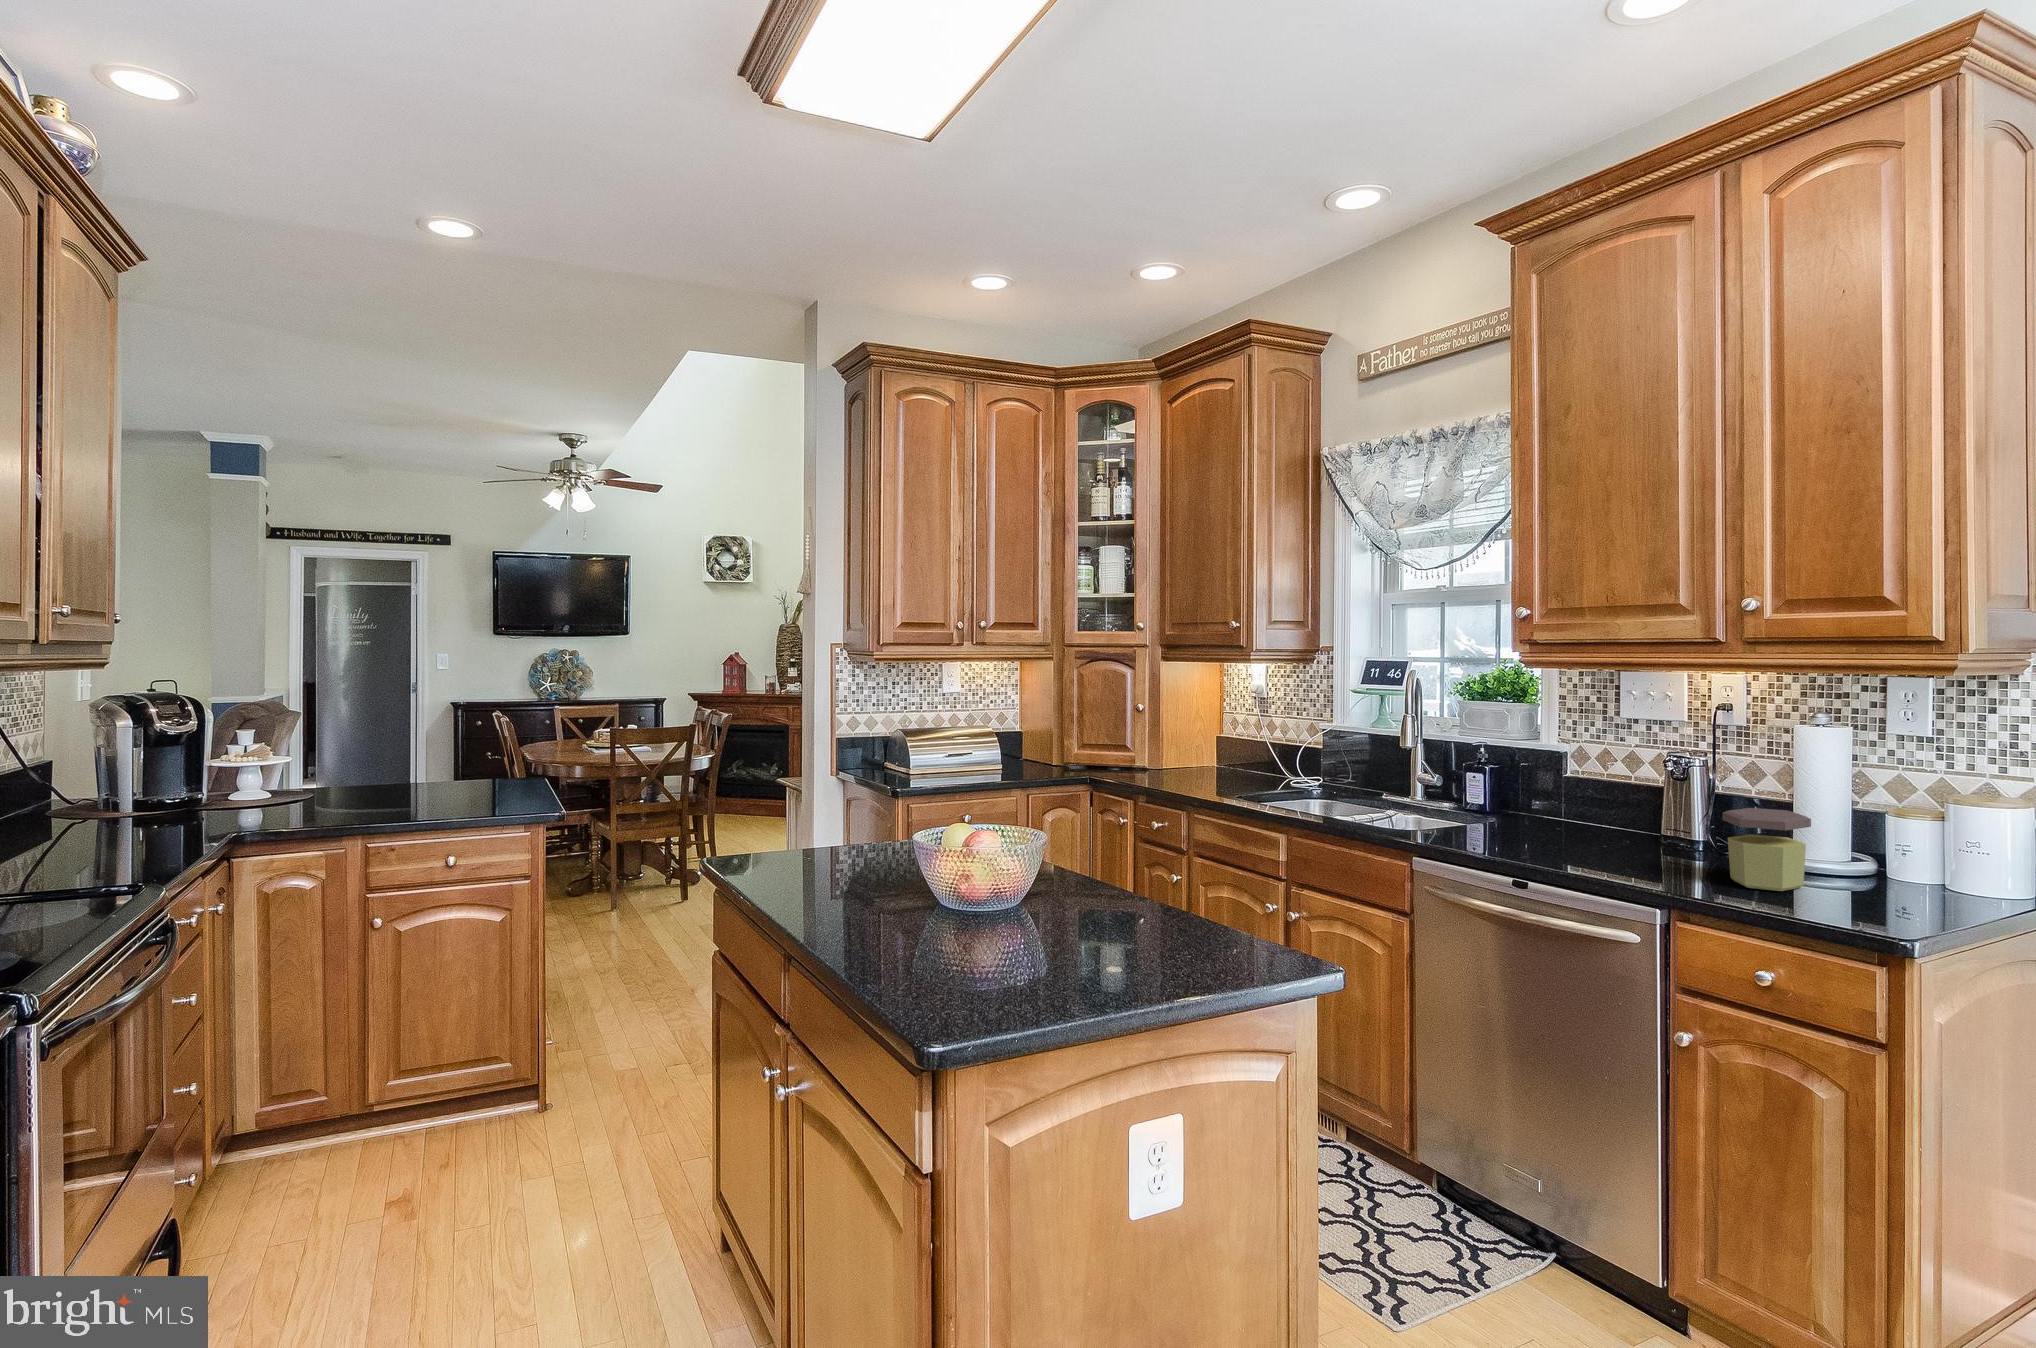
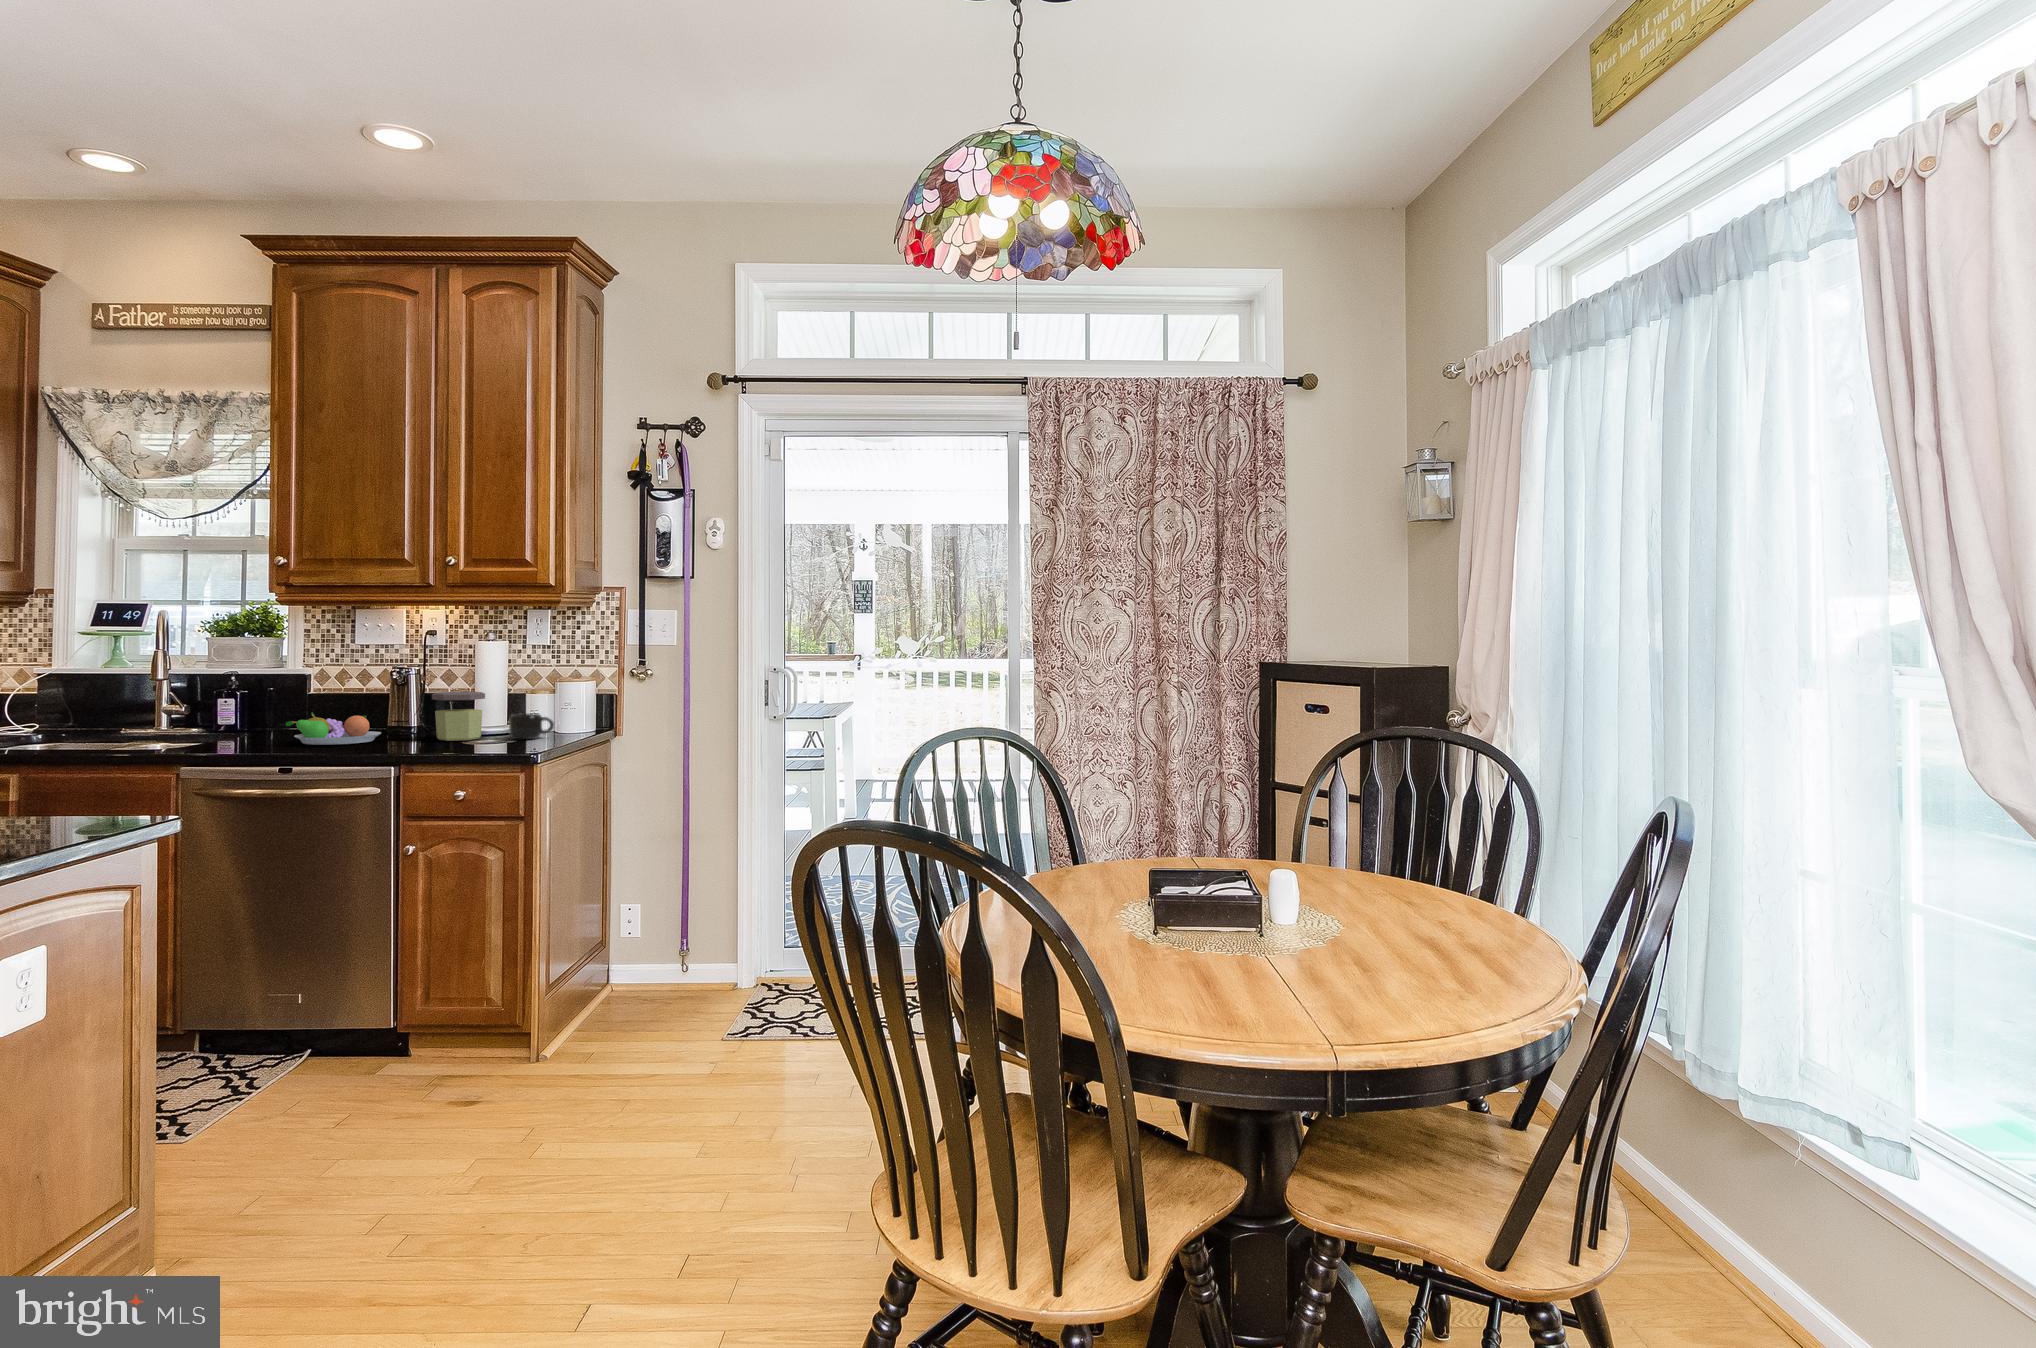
fruit bowl: none [1527,818,1649,871] -> present [286,713,381,745]
mug: none [1855,858,1945,907] -> present [509,714,554,739]

